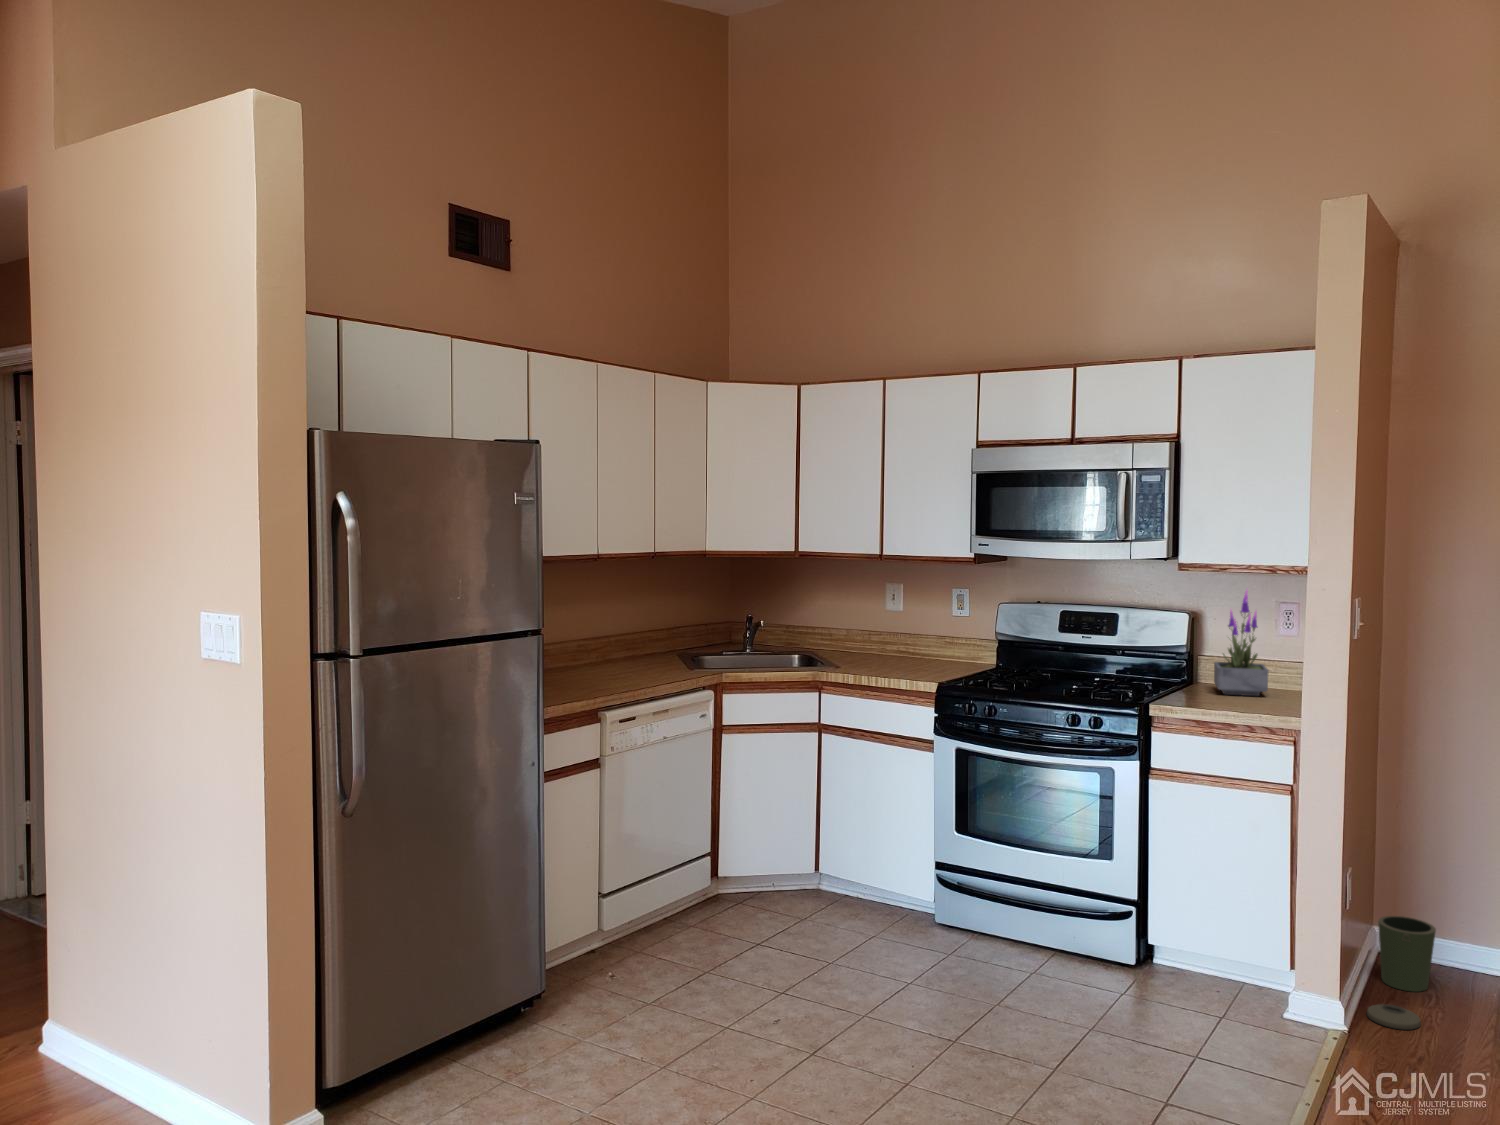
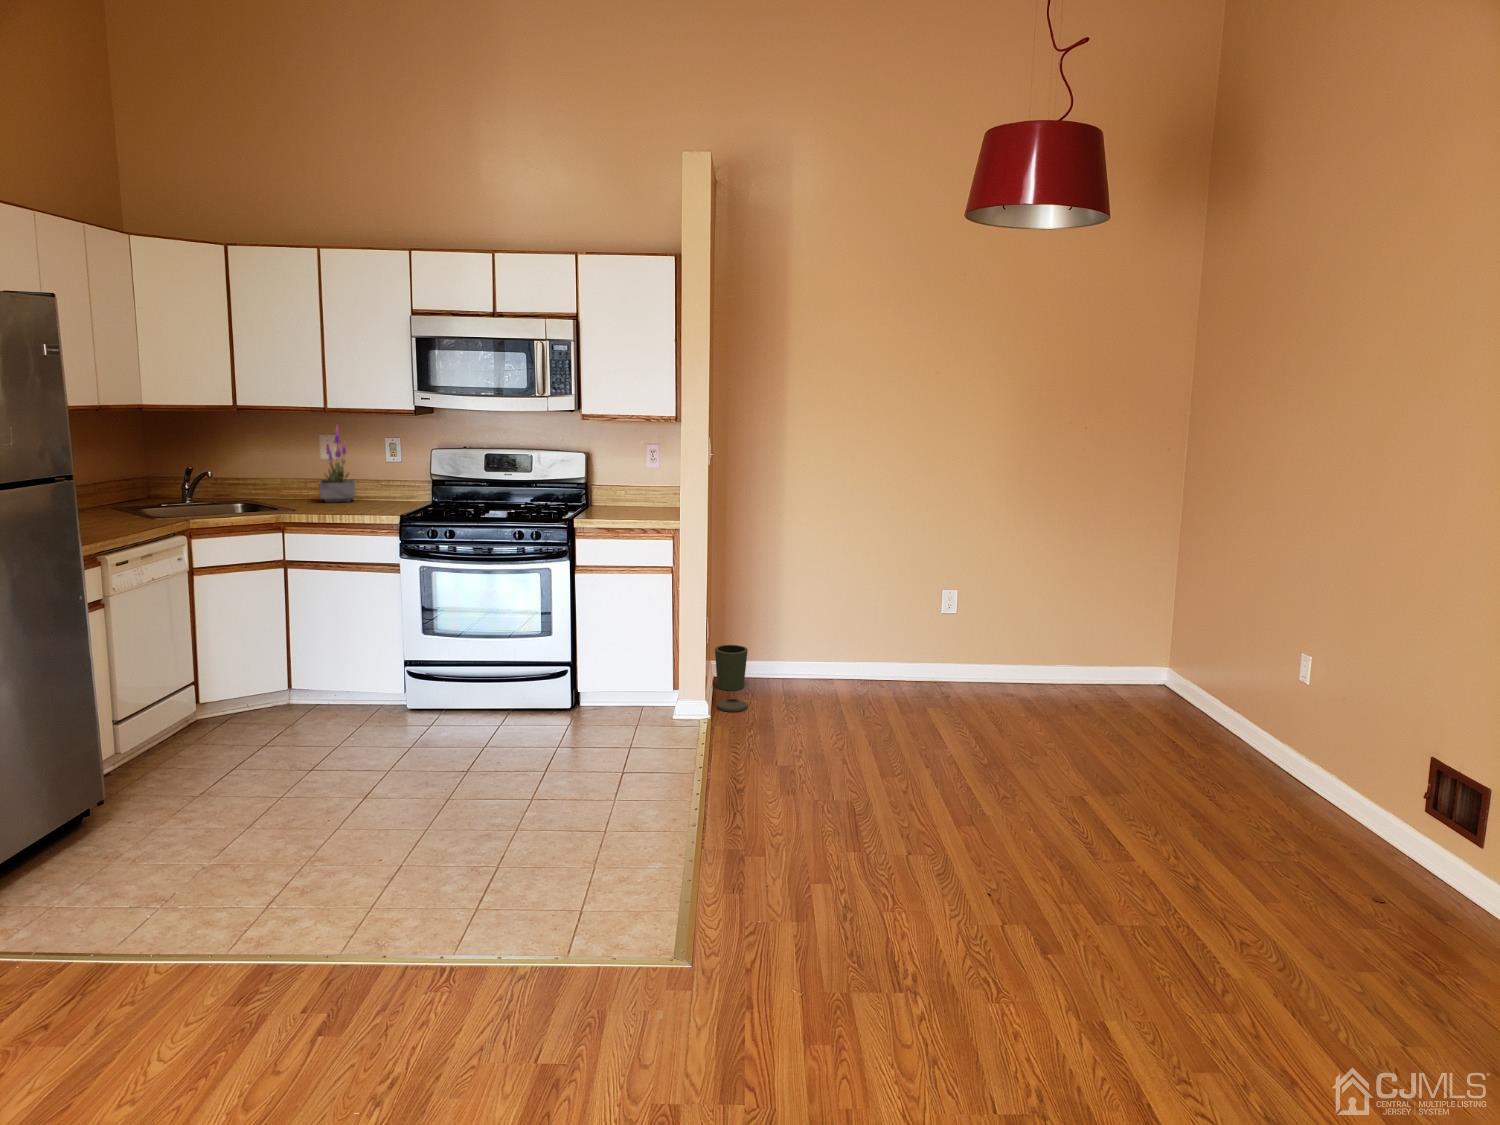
potted plant: present [1214,591,1268,696] -> present [319,427,355,502]

